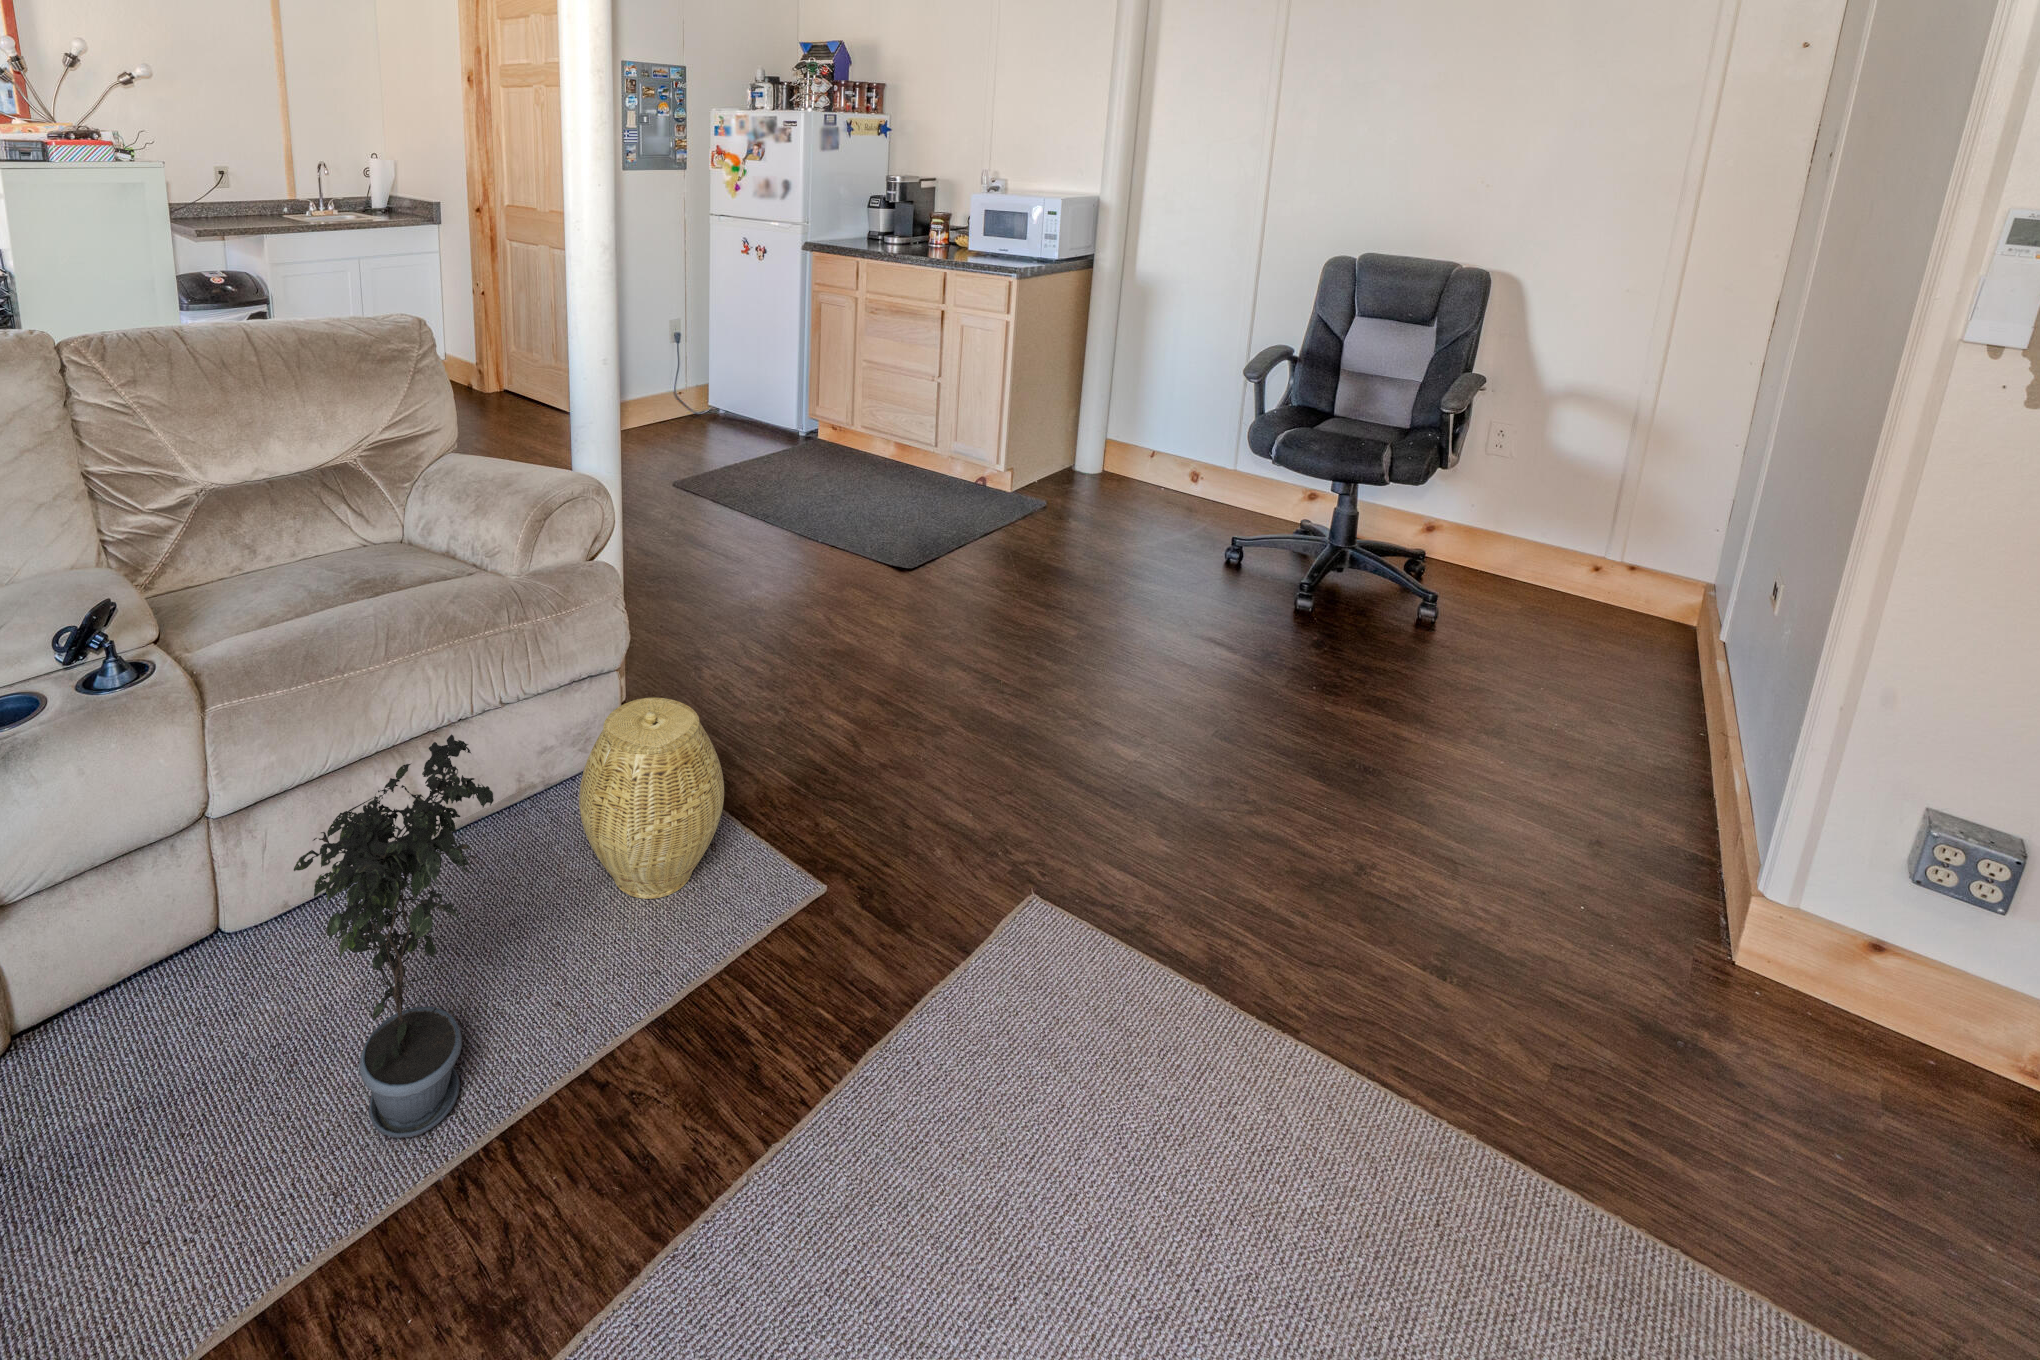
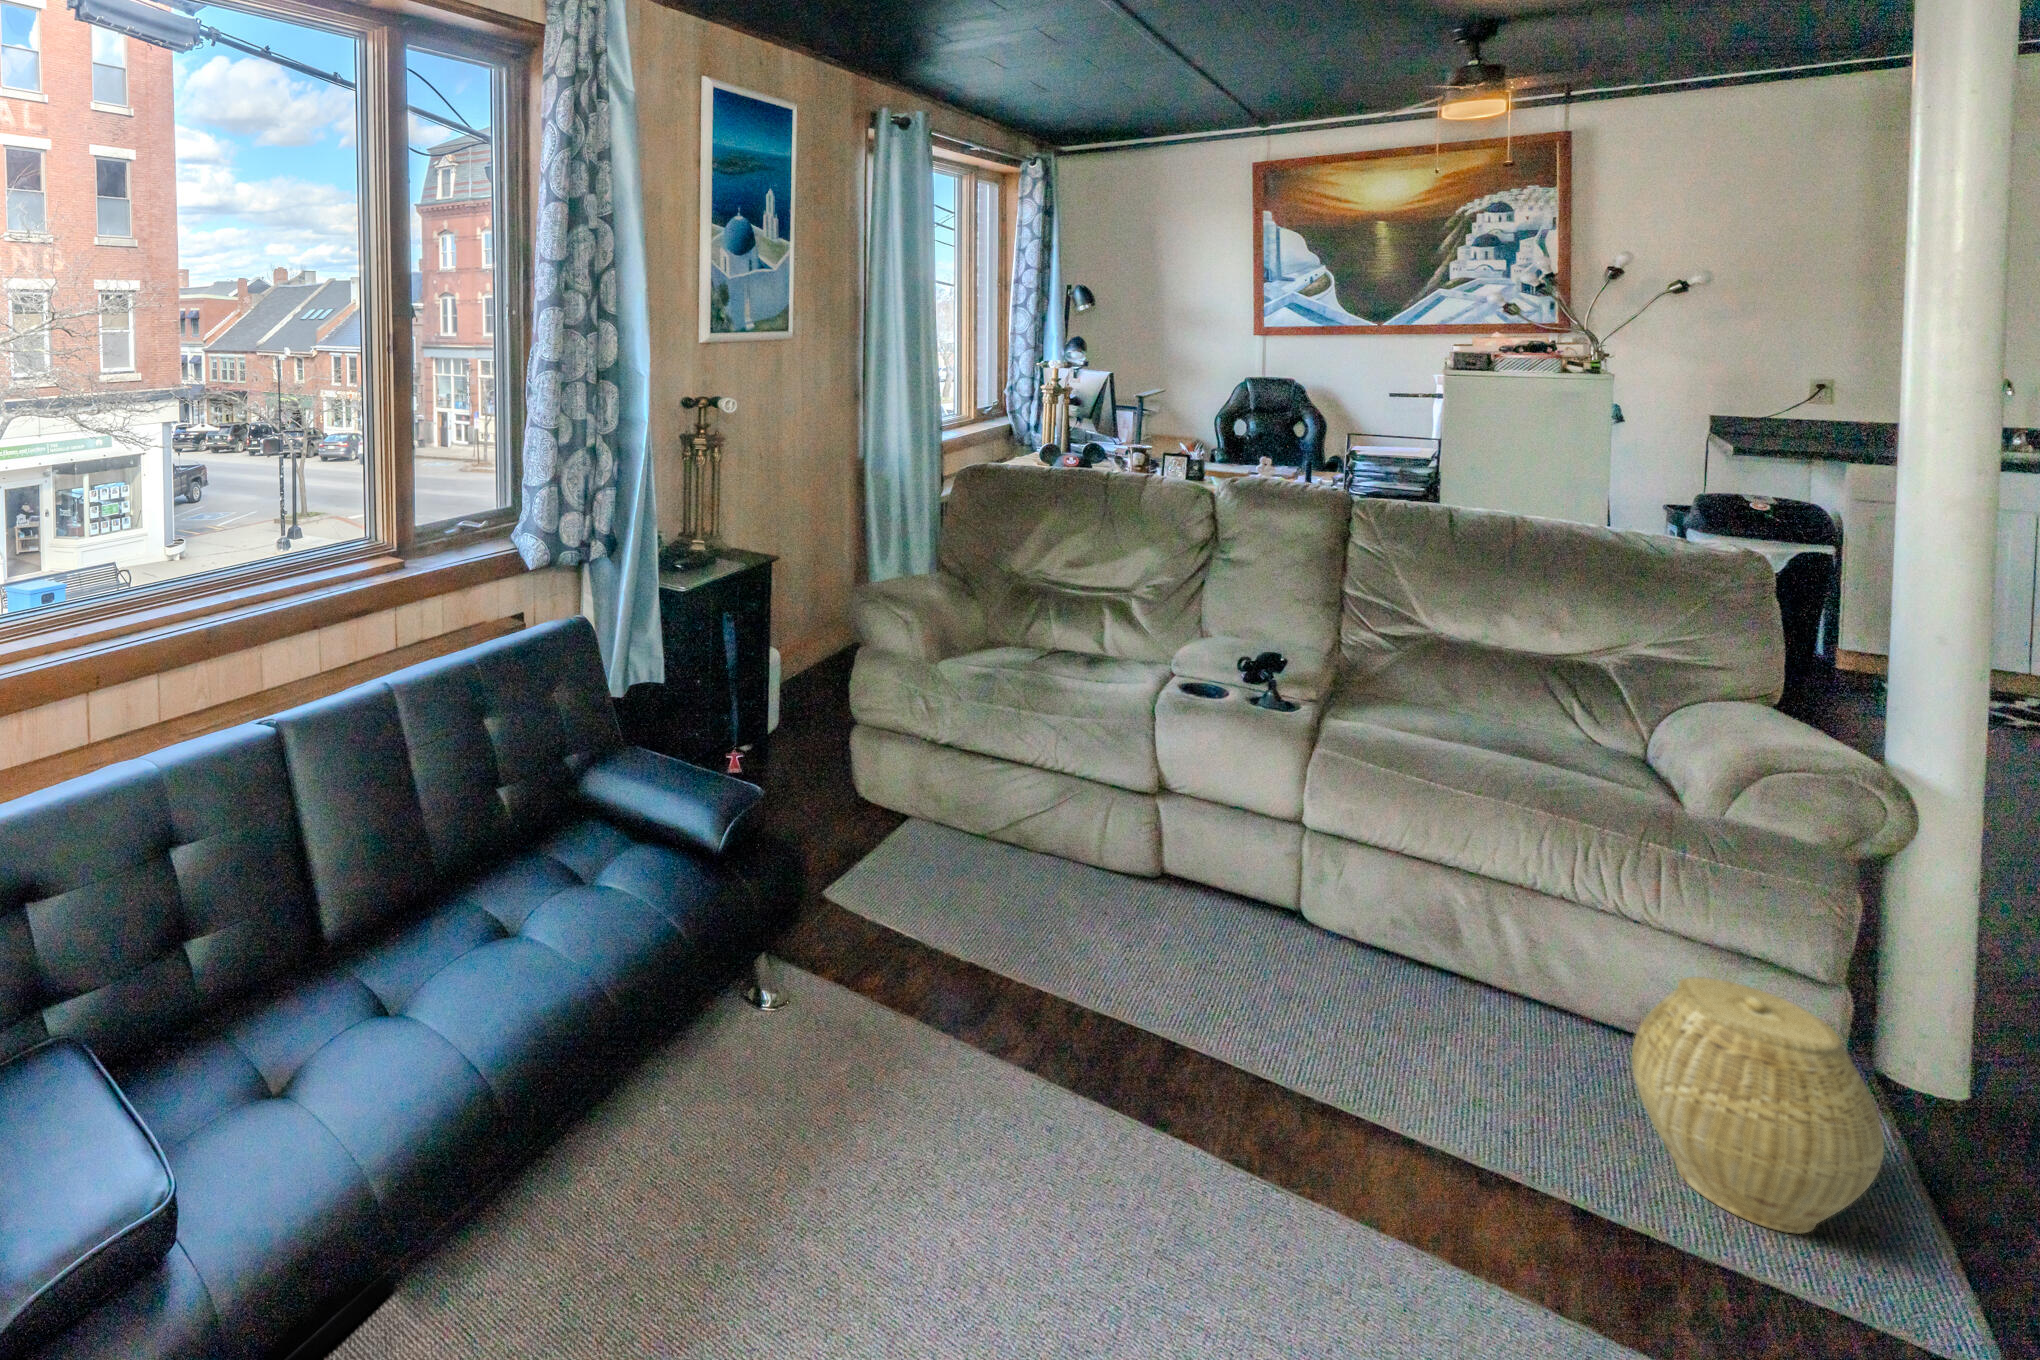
potted plant: present [294,734,494,1138] -> none [1240,795,1448,1094]

